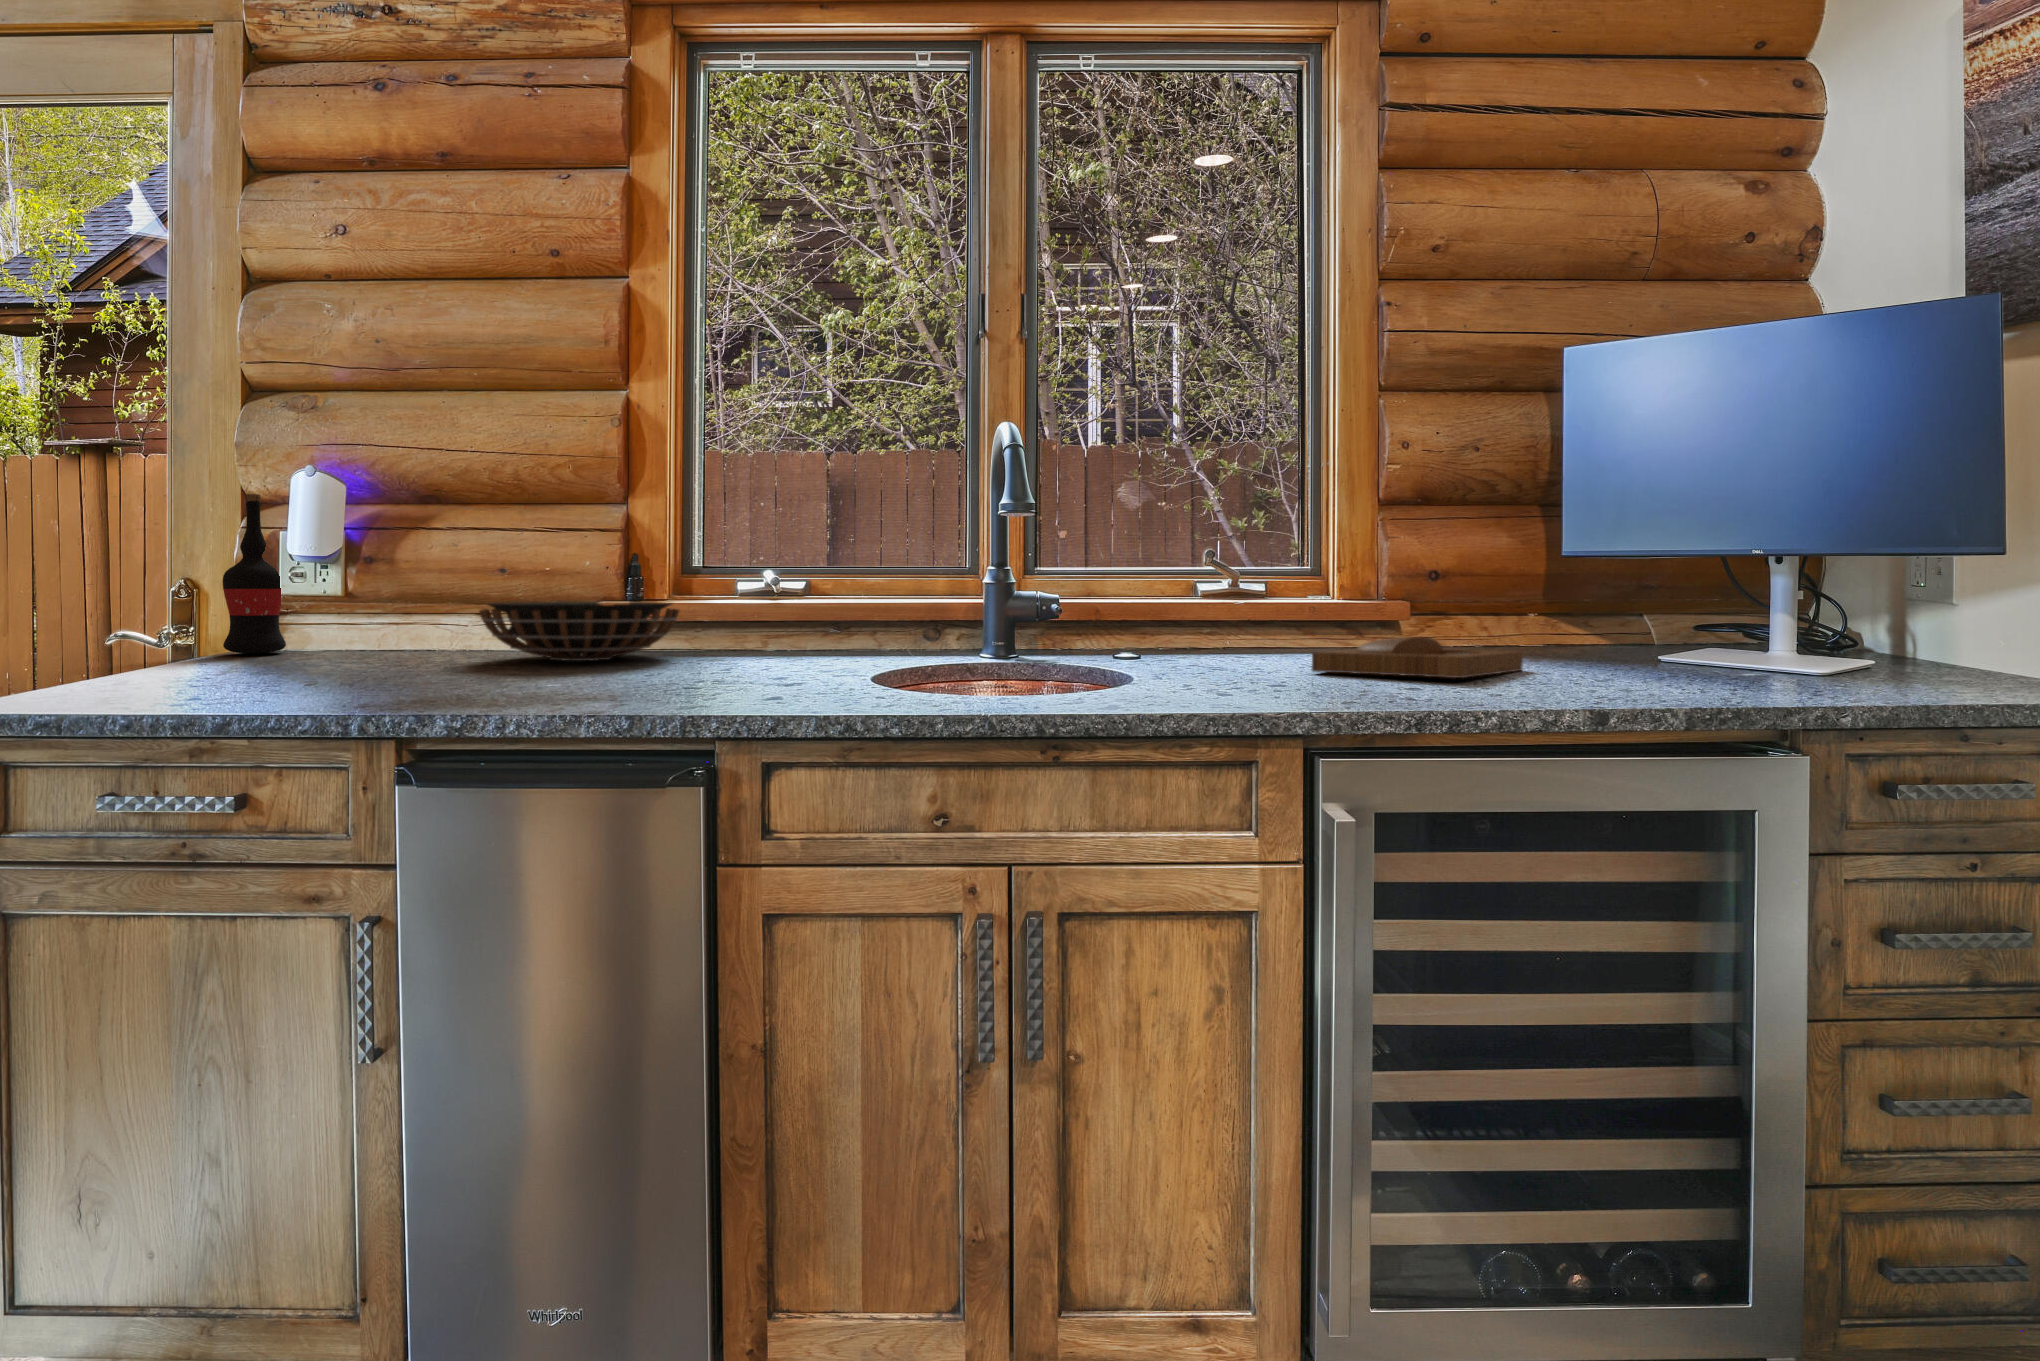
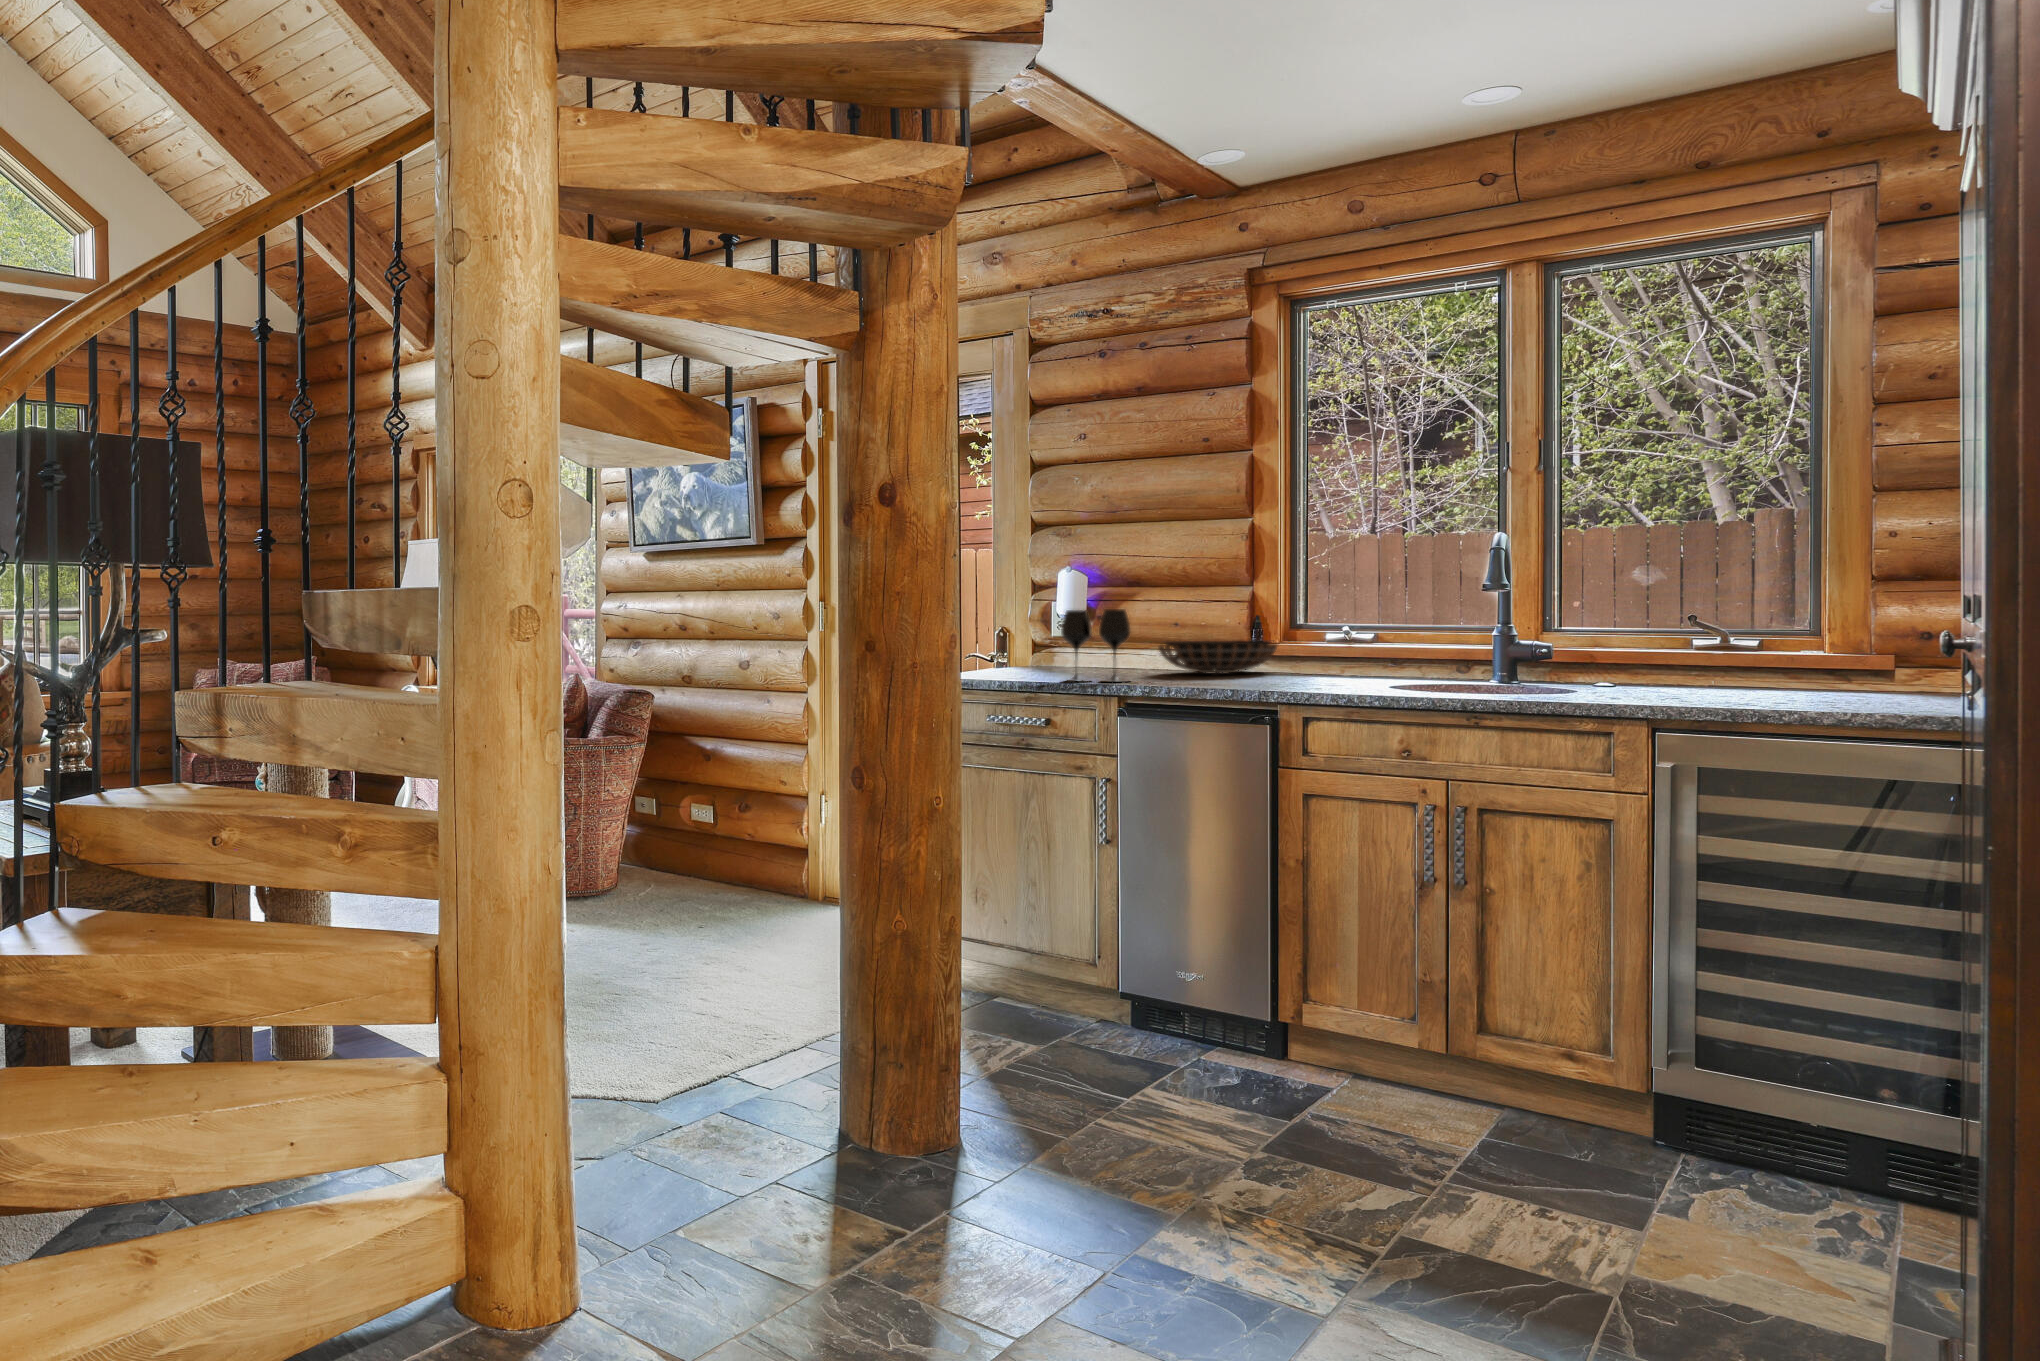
wine bottle: present [222,494,286,653] -> none [1019,584,1051,670]
wine glass: none [289,540,431,683] -> present [1061,609,1131,682]
tray: present [1312,637,1523,678] -> none [1714,658,1909,683]

